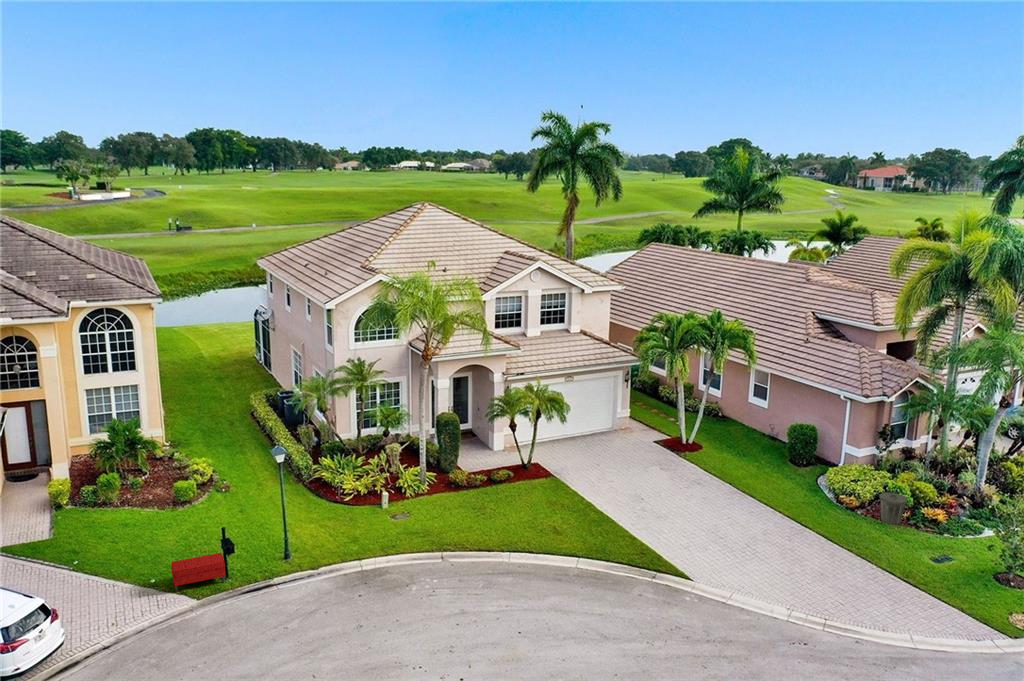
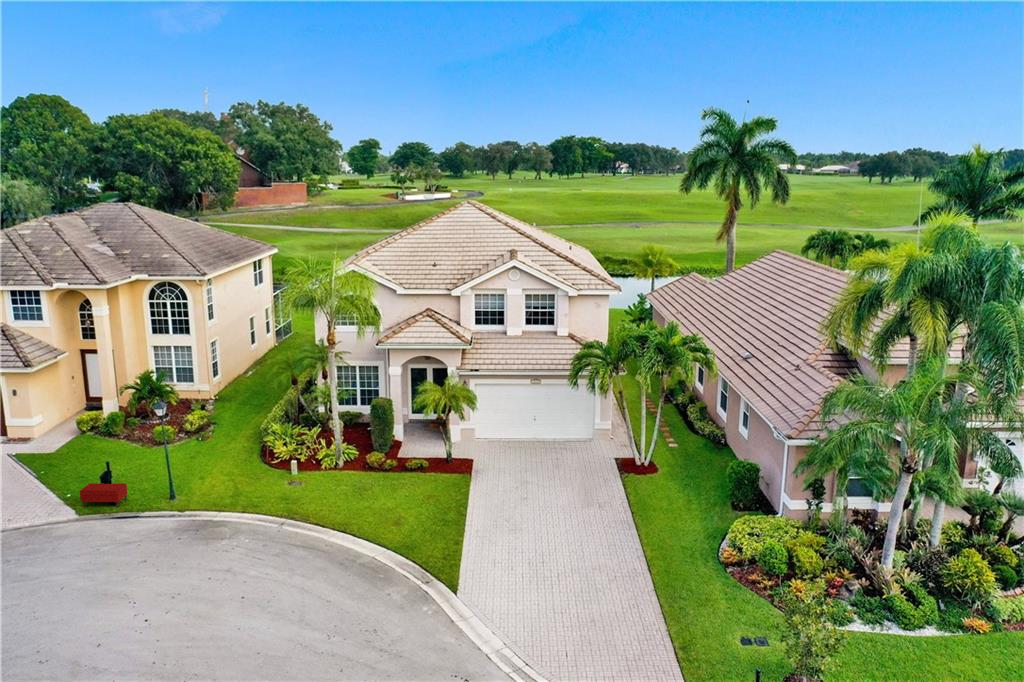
trash can: present [879,492,907,525] -> none [738,553,770,593]

